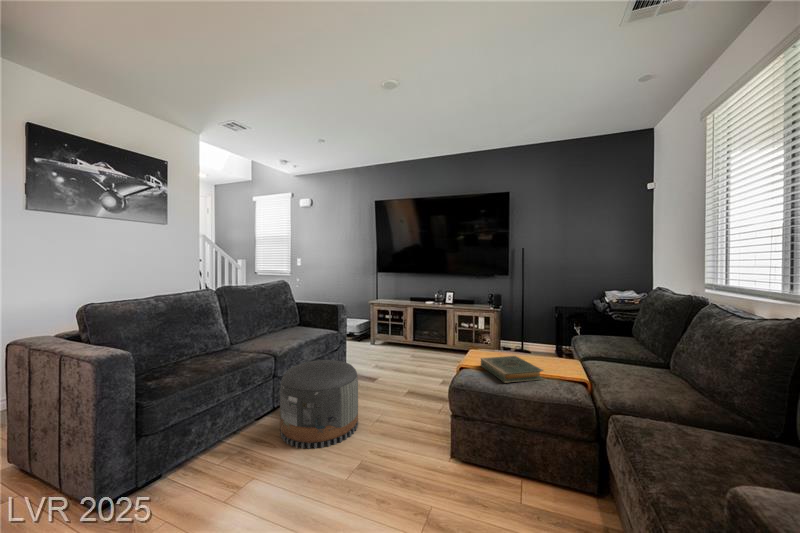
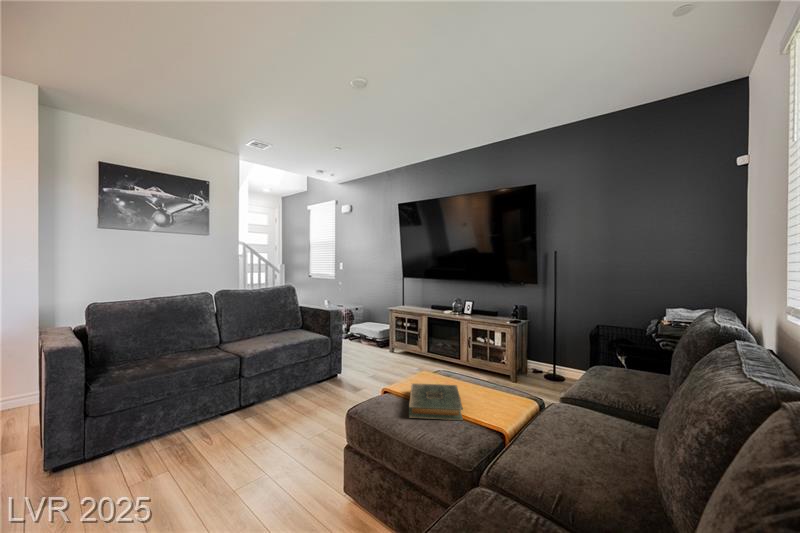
pouf: present [280,360,358,449] -> none [225,366,306,454]

